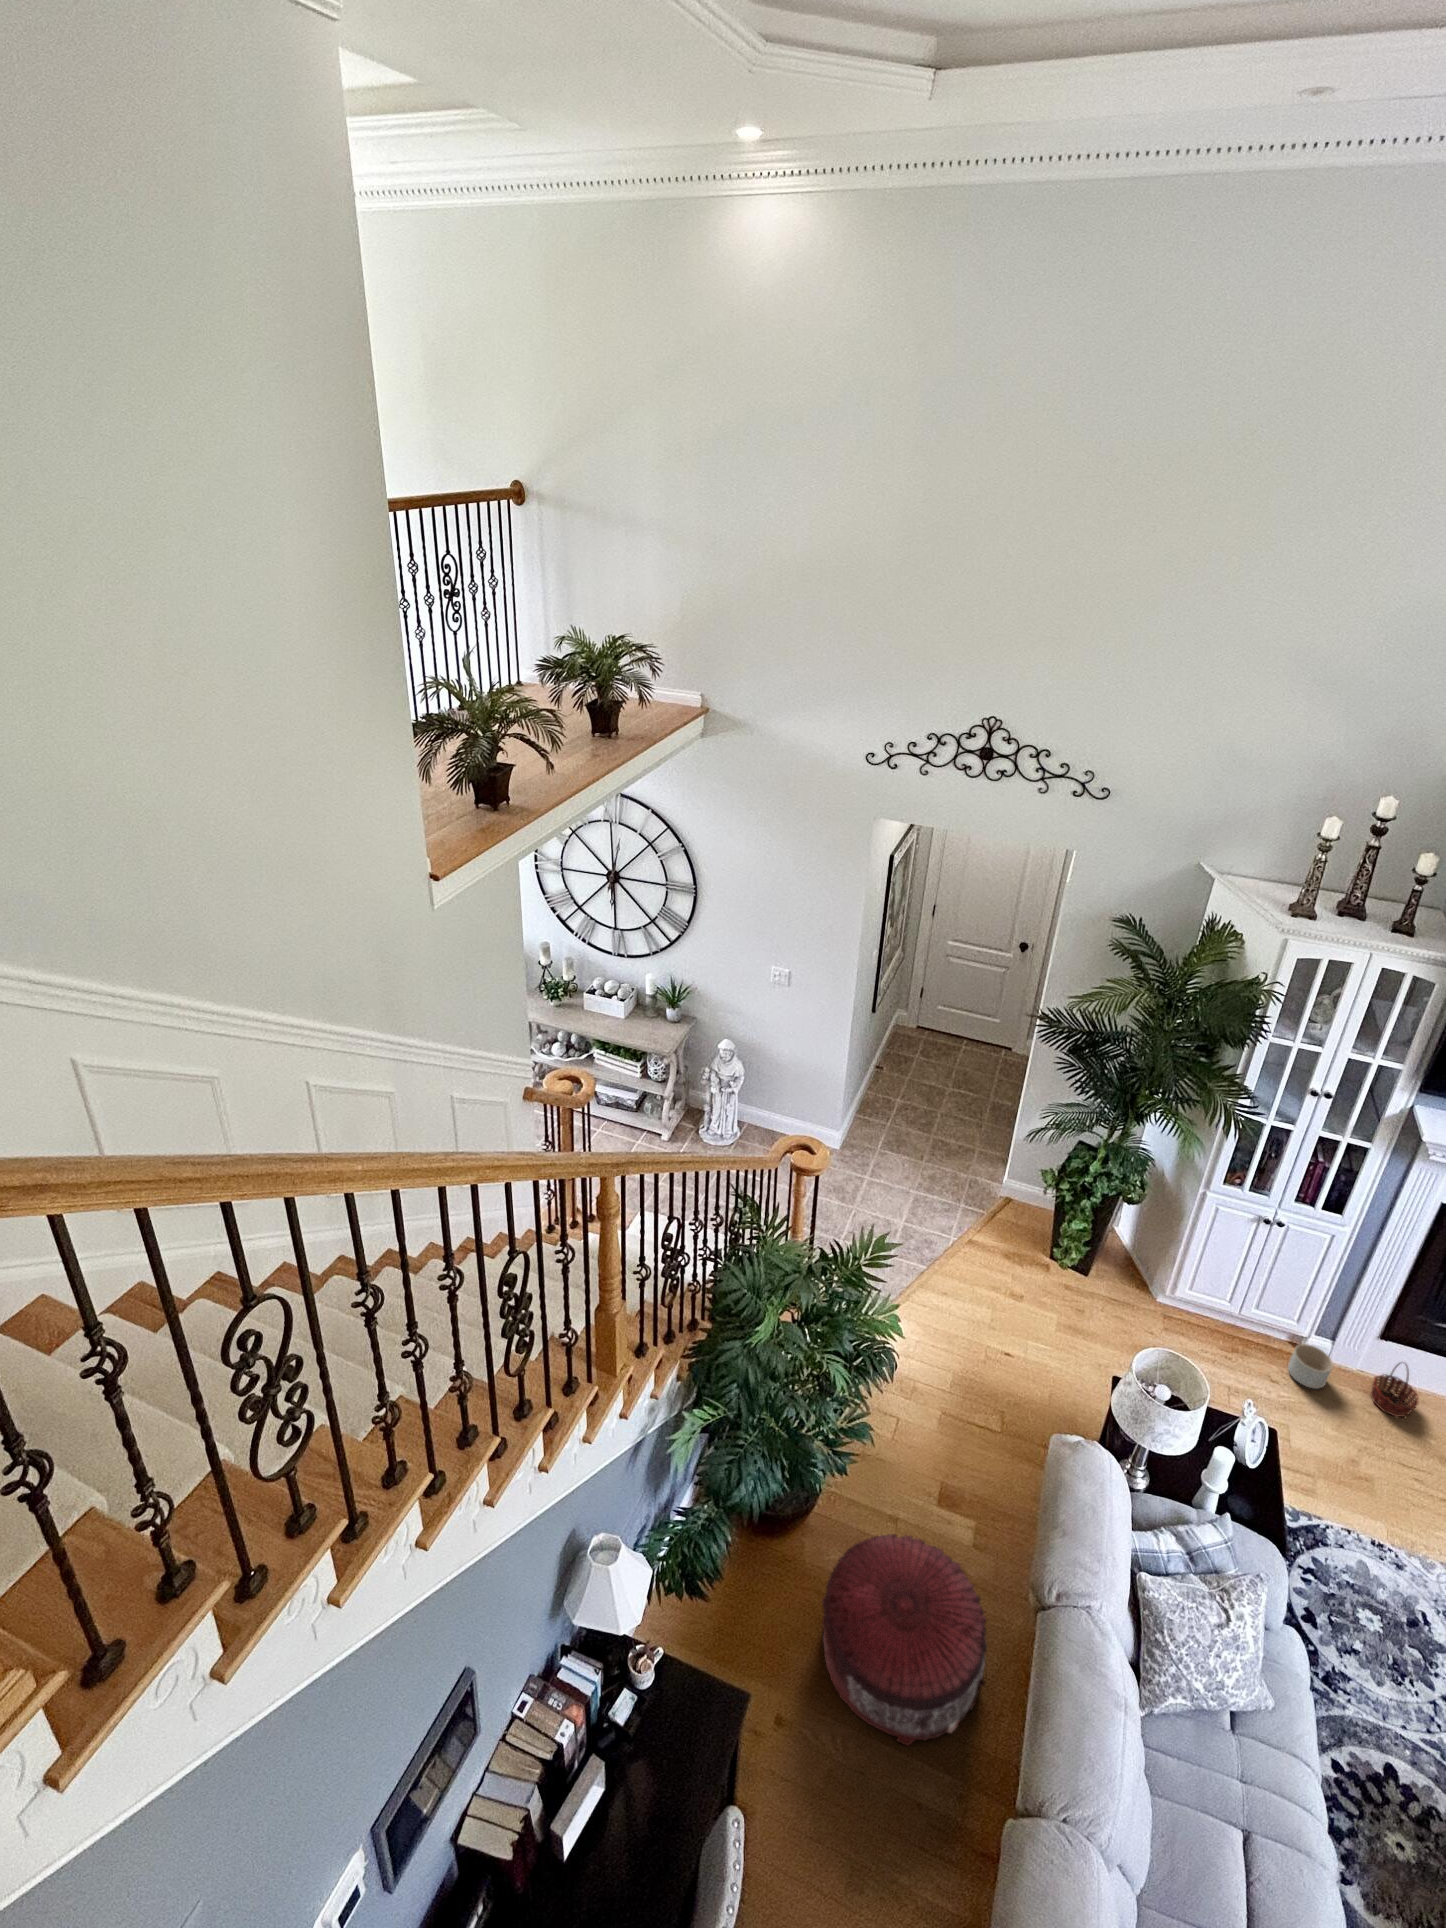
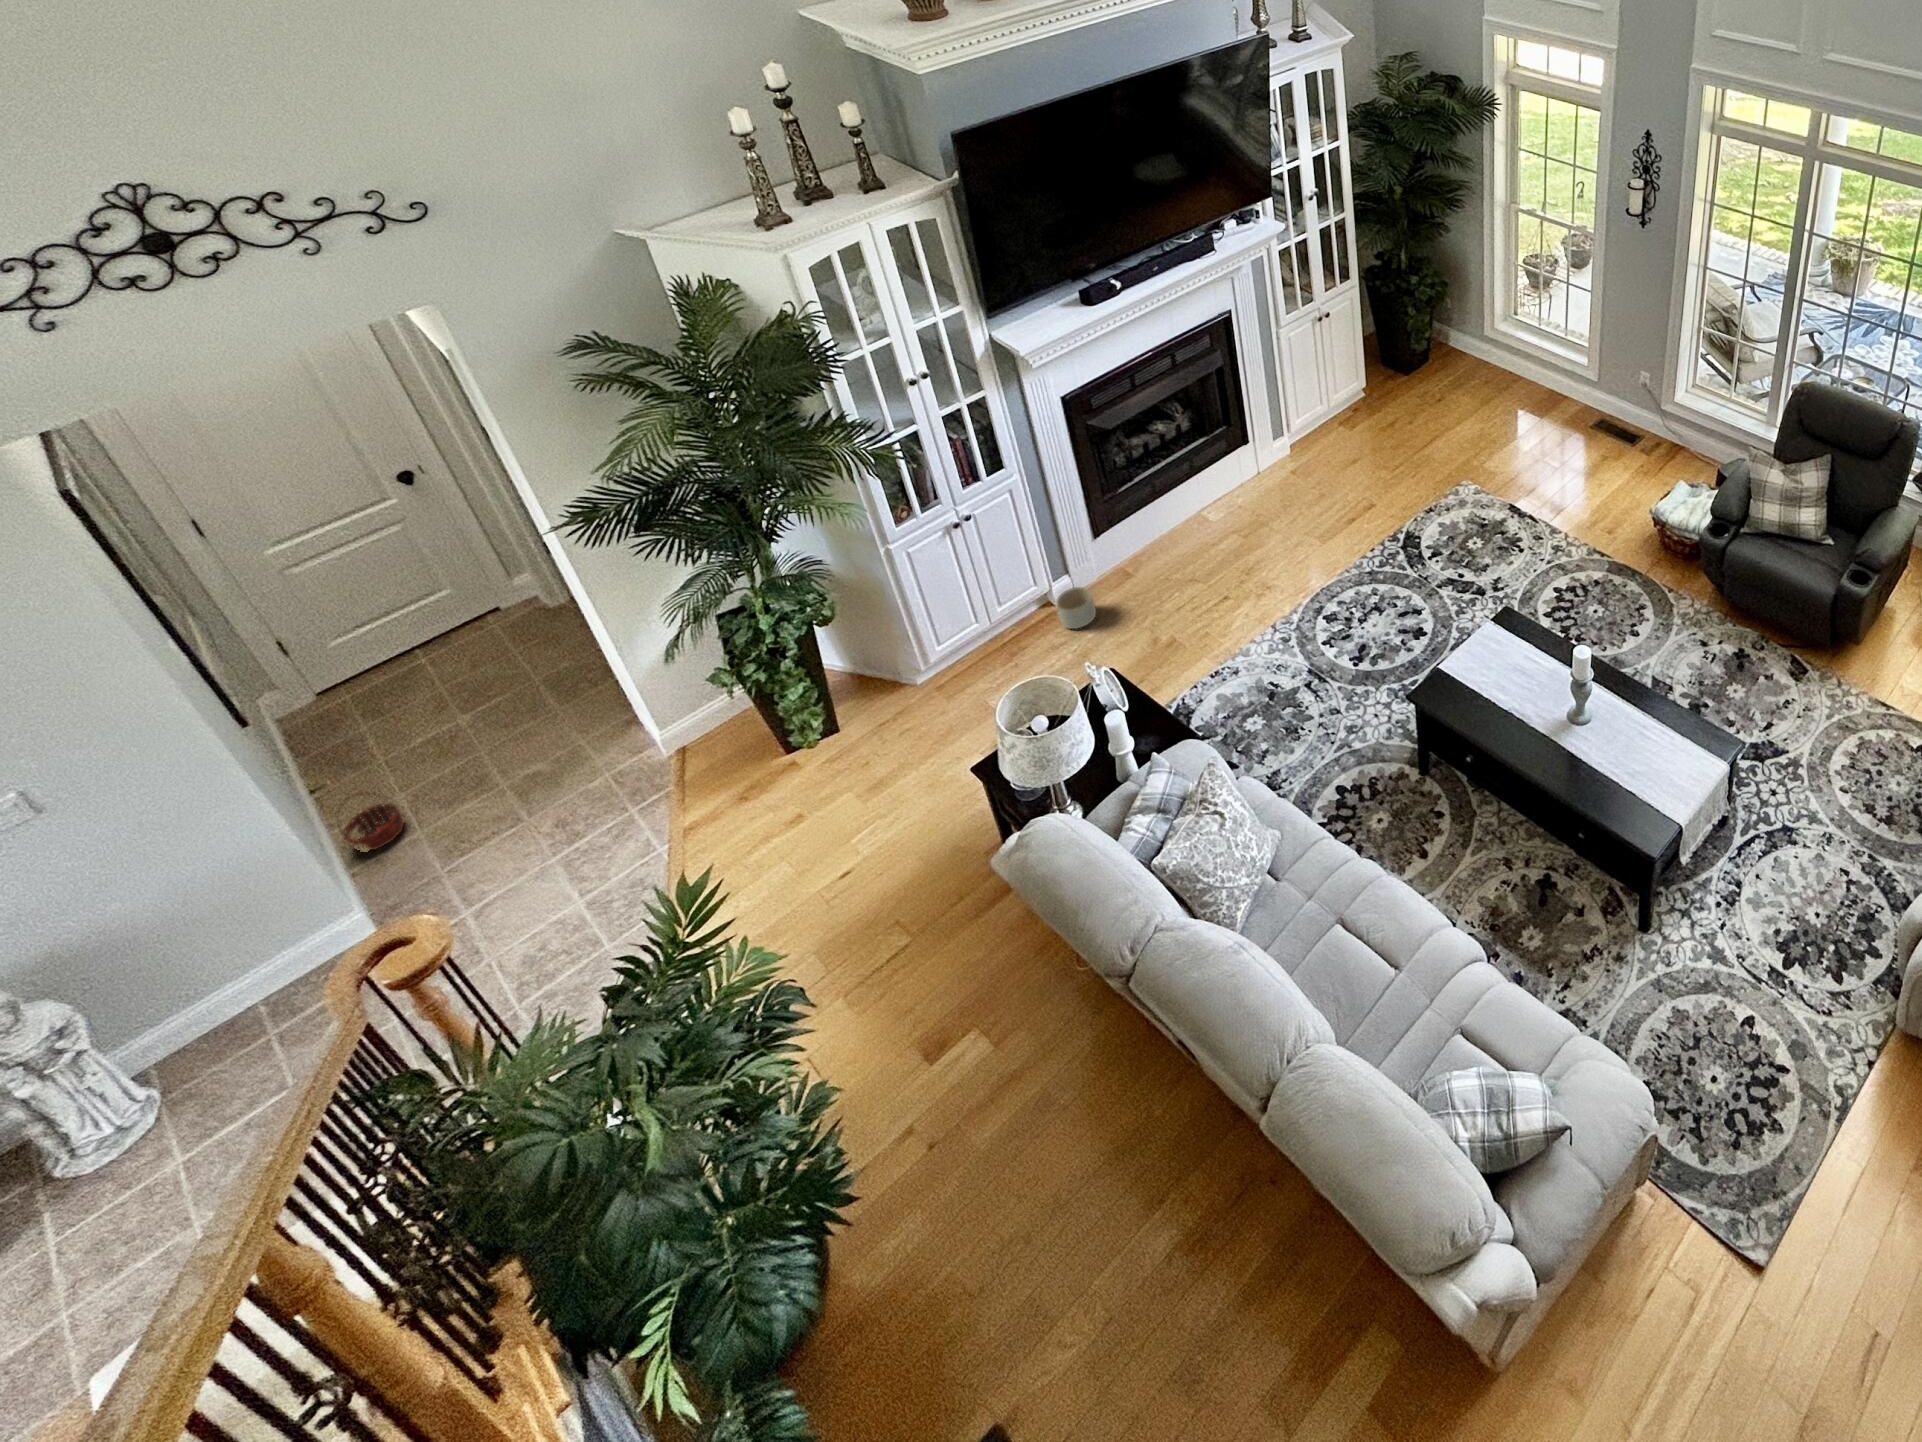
basket: present [1371,1363,1419,1417] -> present [337,795,404,851]
pouf: present [822,1534,987,1746] -> none [920,1052,1140,1303]

